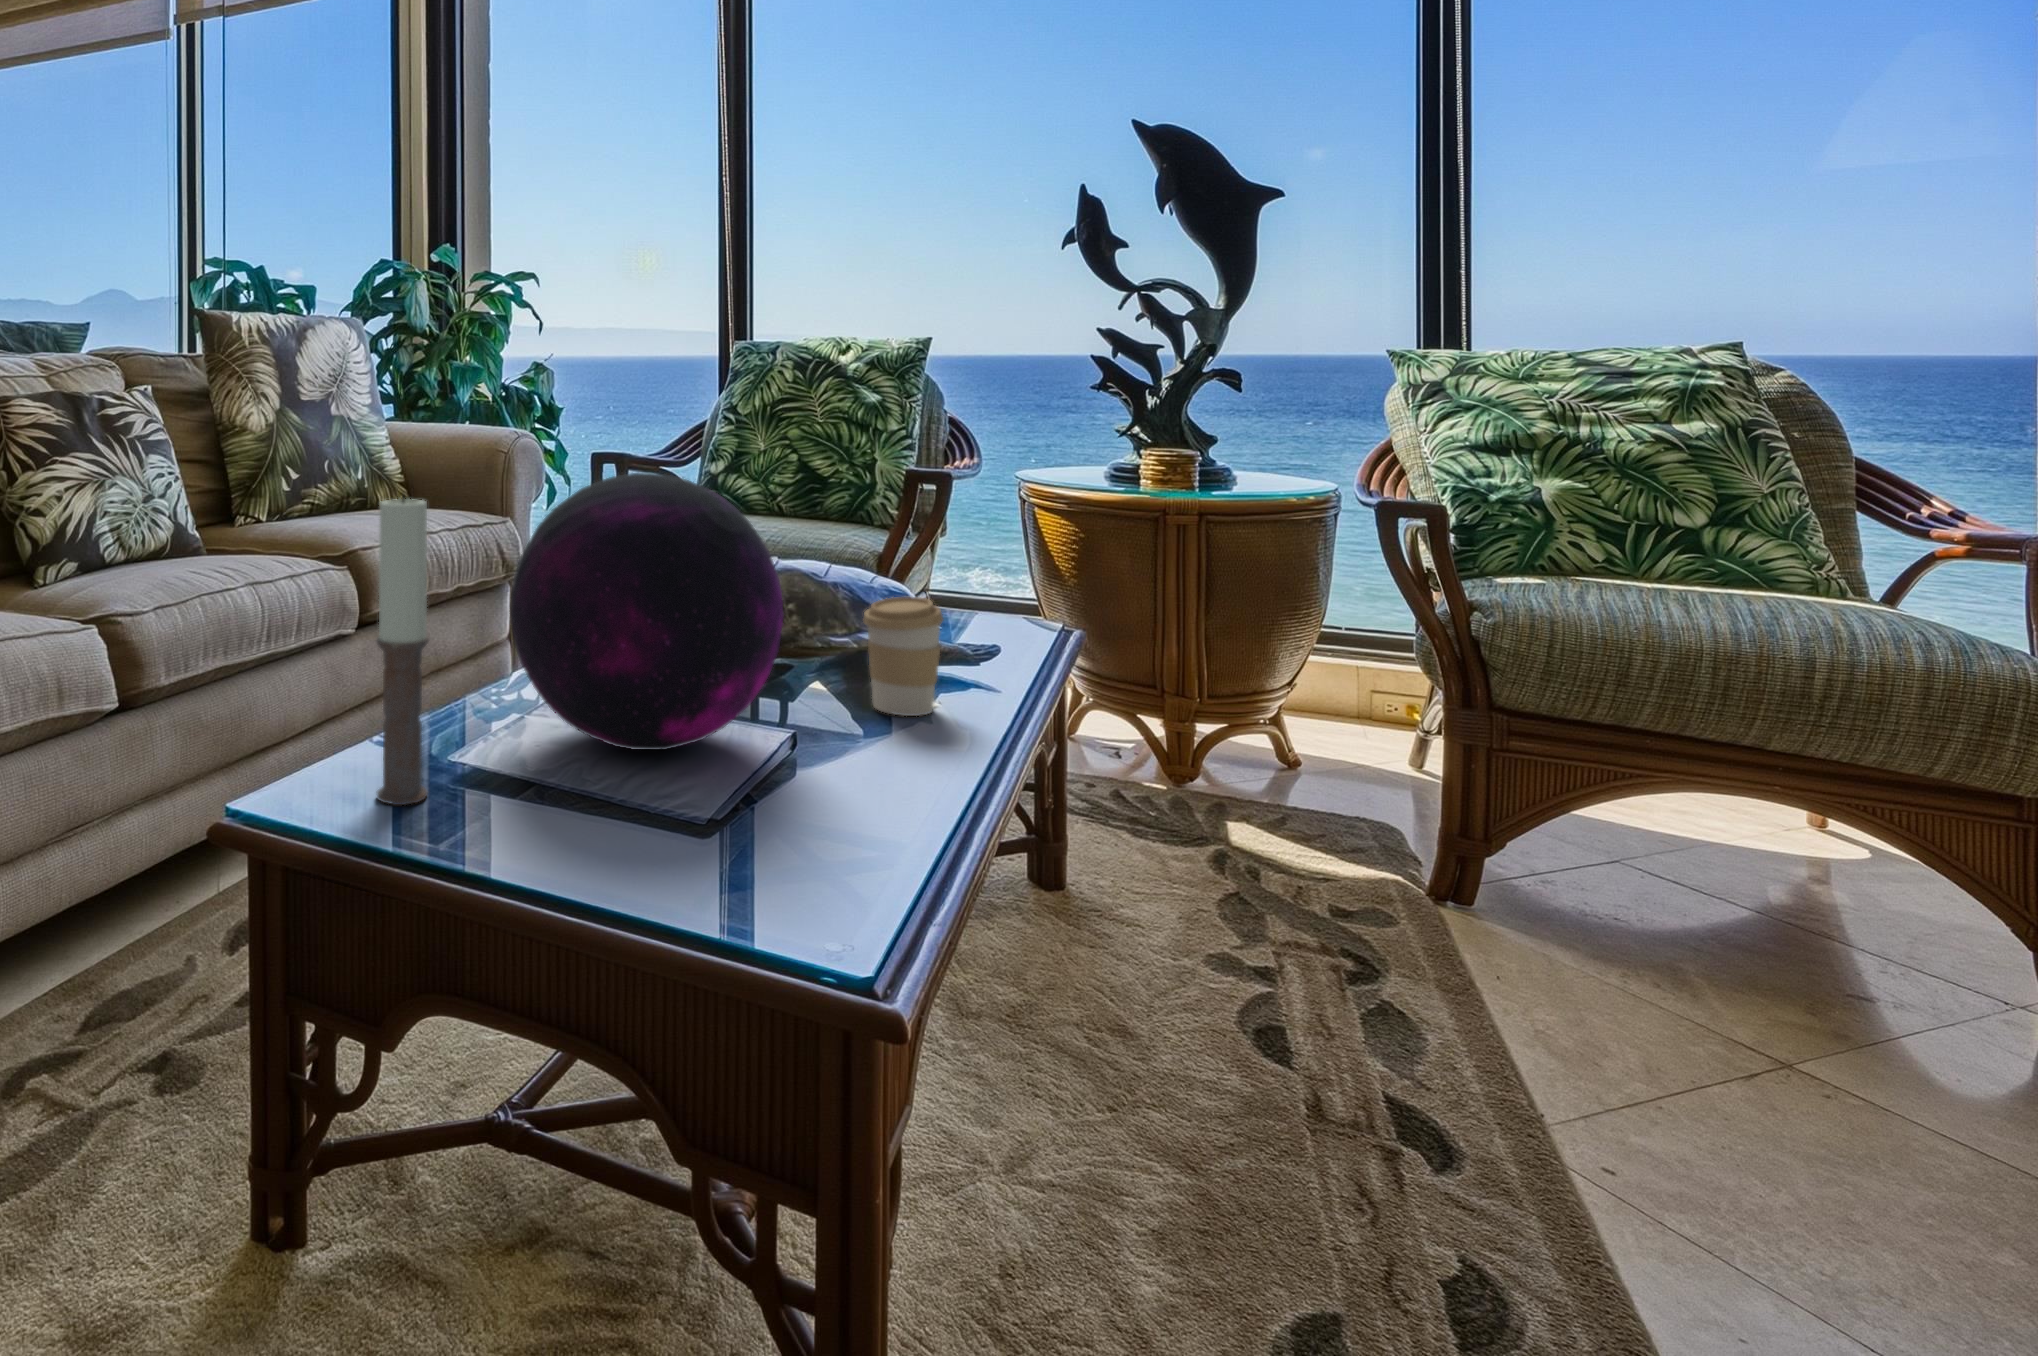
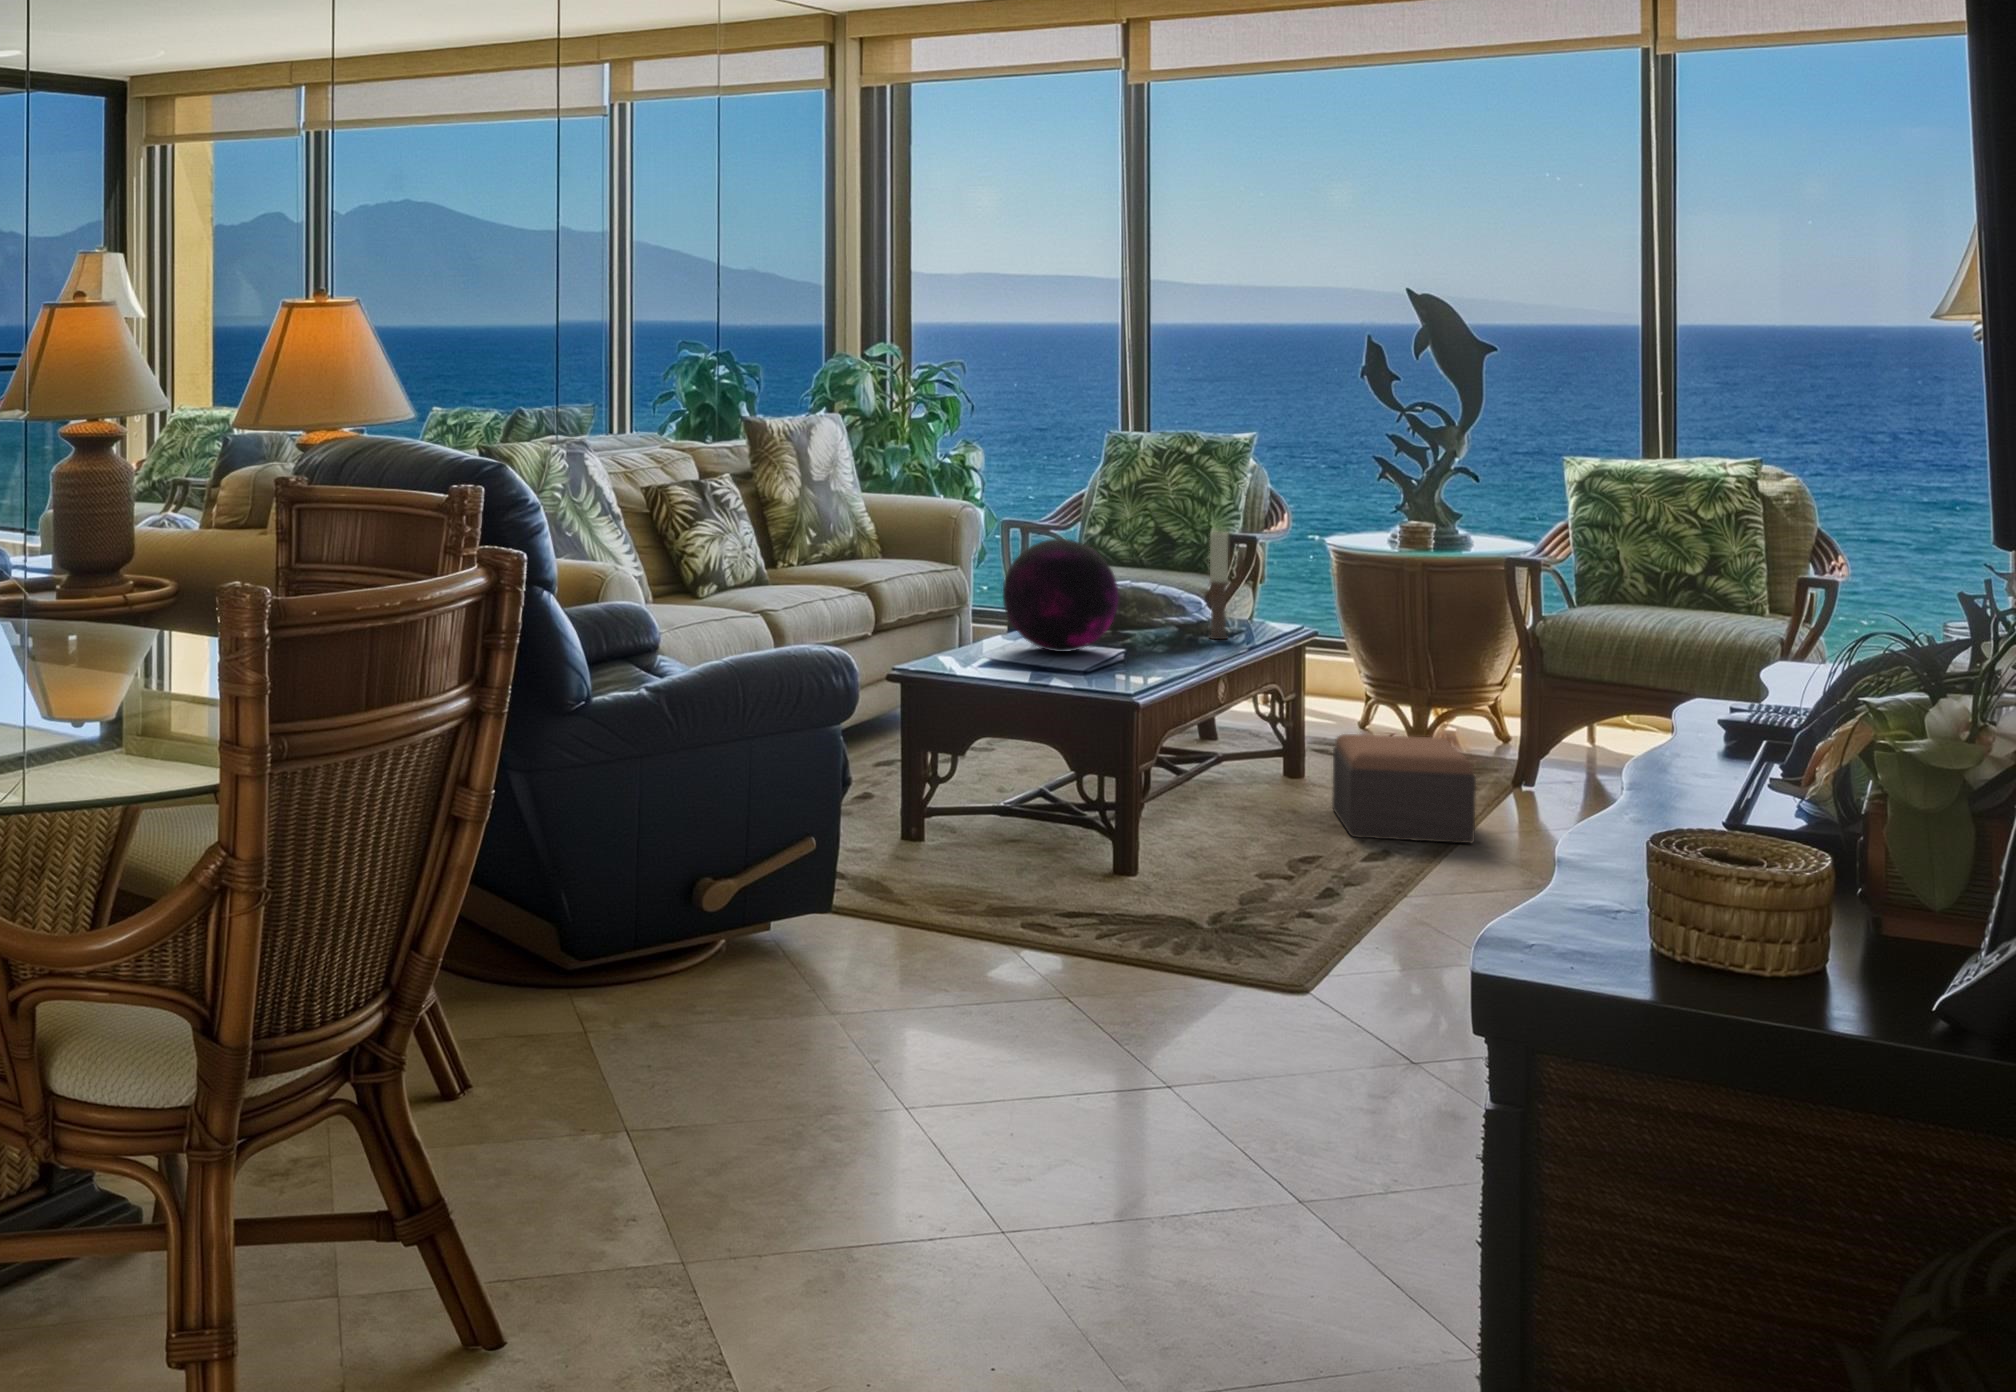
candle: present [377,494,429,805] -> present [1210,532,1228,639]
coffee cup: present [864,597,943,716] -> none [1158,596,1195,646]
footstool: none [1229,894,1676,1237] -> present [1332,734,1476,843]

